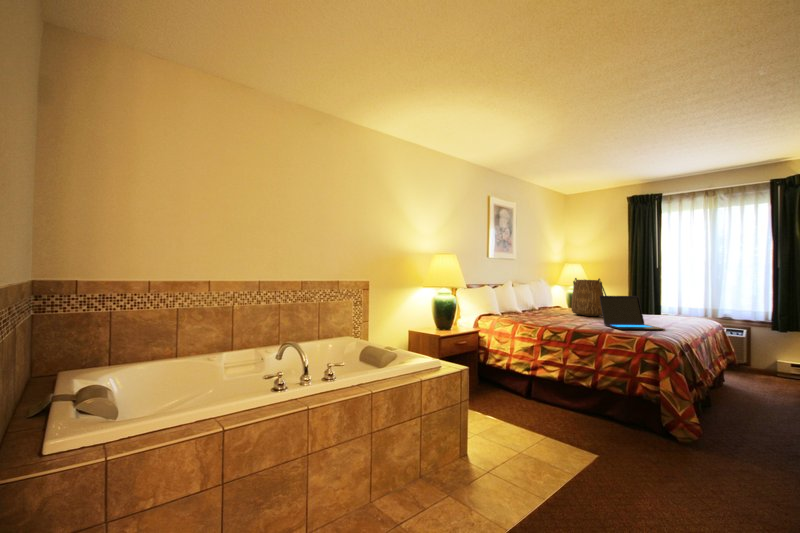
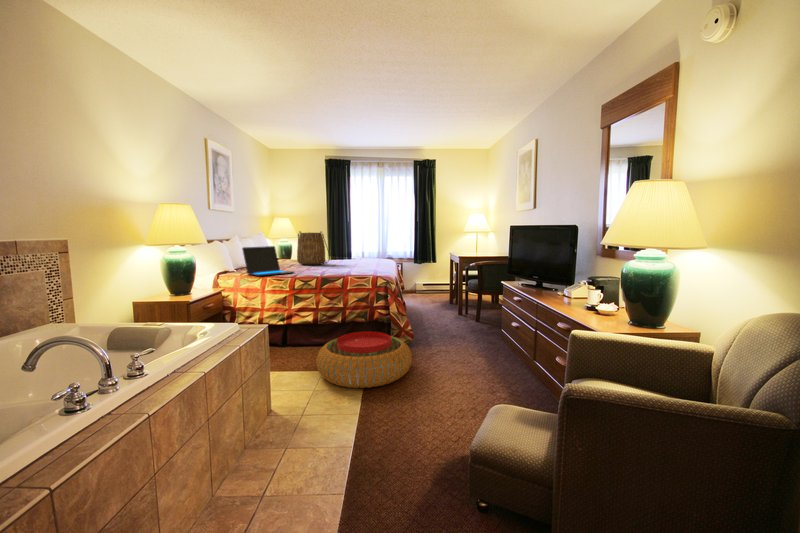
laptop: present [599,296,665,330] -> present [242,246,293,276]
pouf: none [534,403,669,484] -> present [316,331,412,388]

